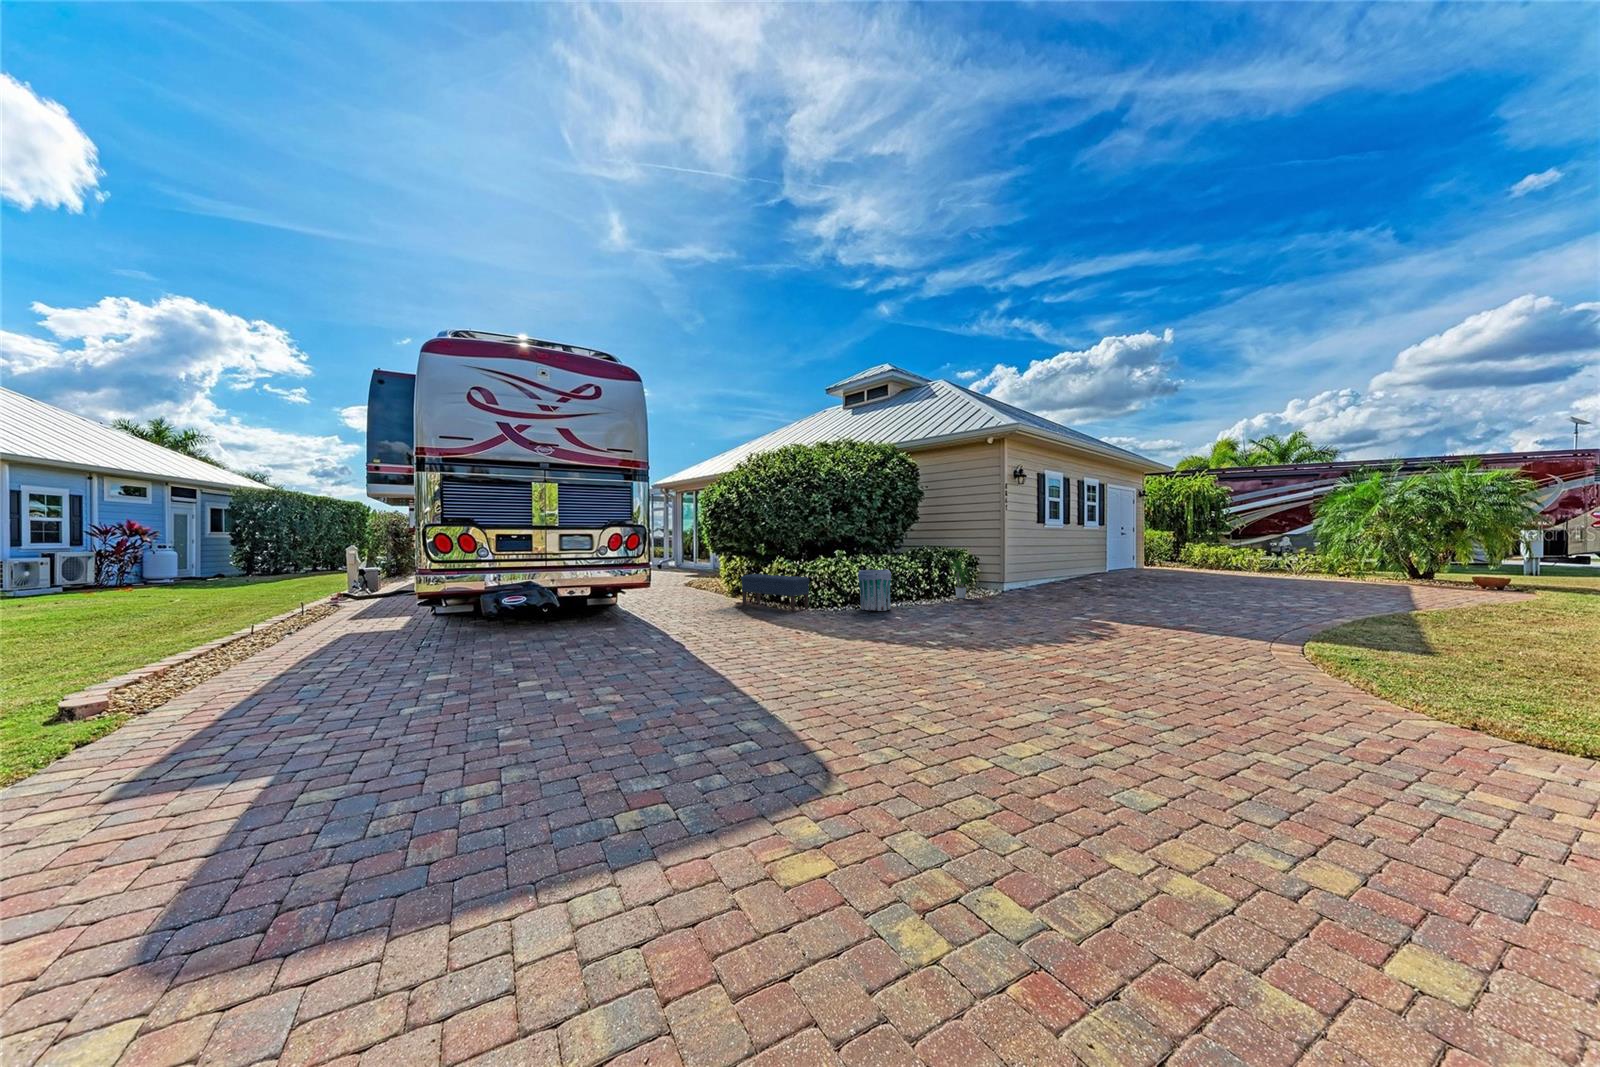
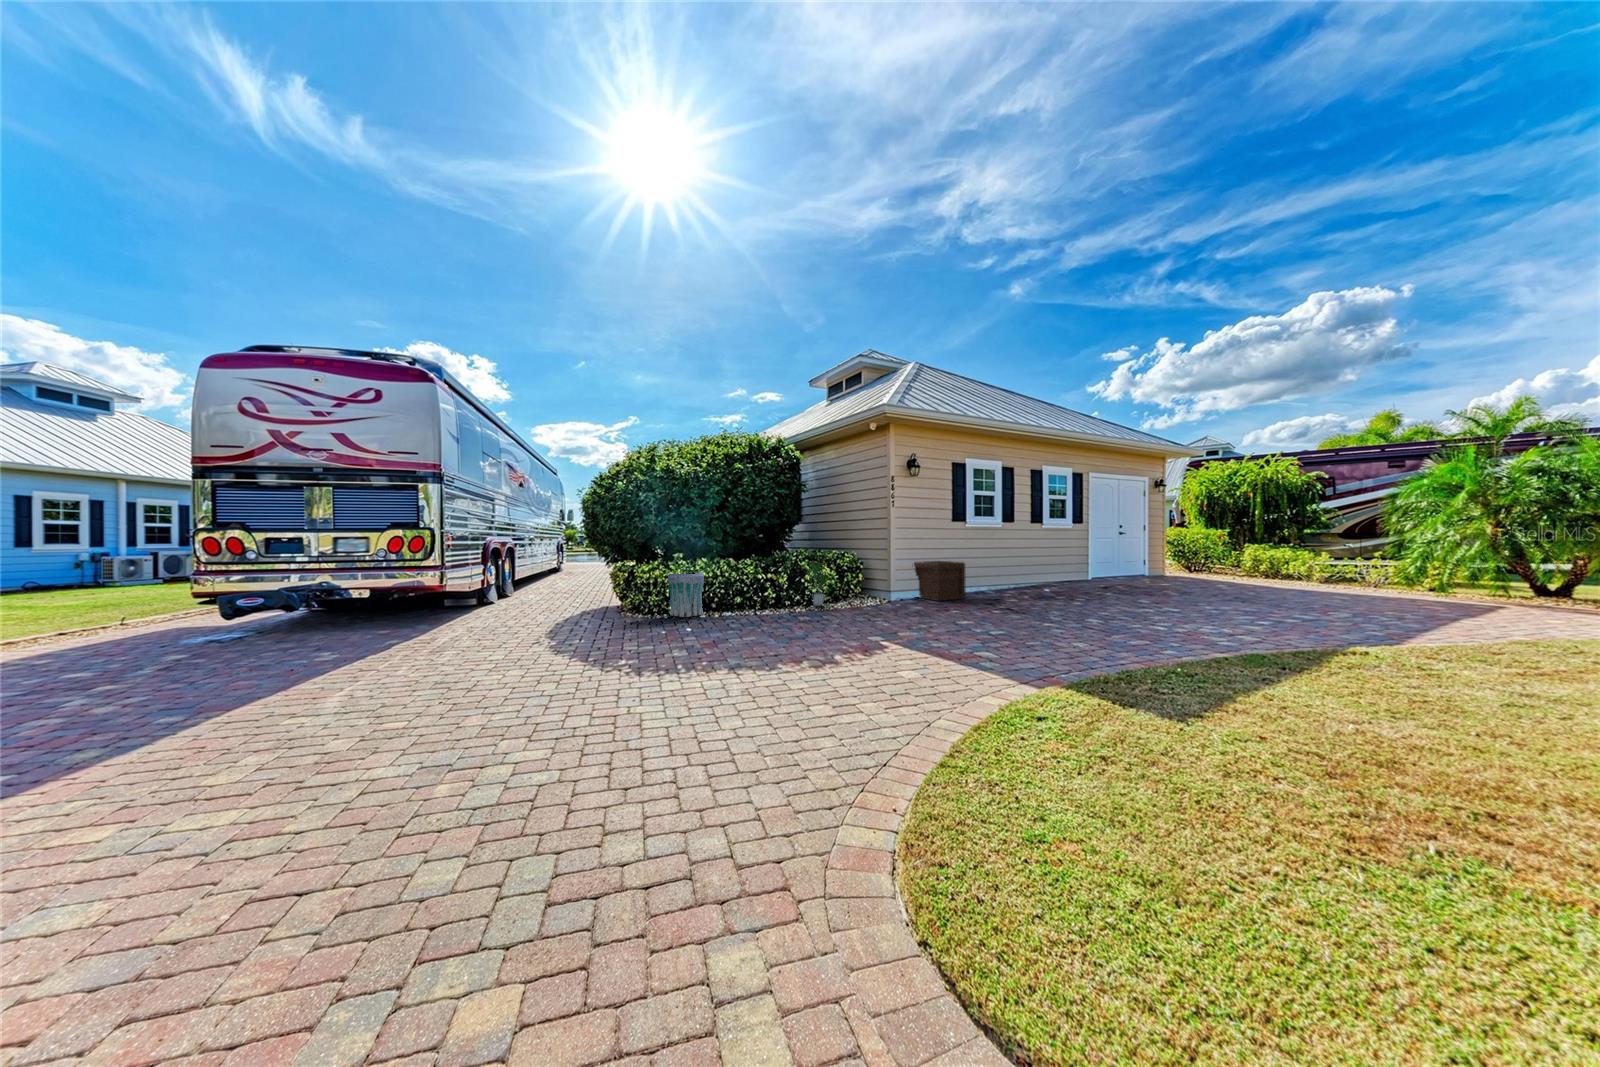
wooden crate: none [1016,558,1061,593] -> present [914,561,966,601]
bench: present [741,574,810,612] -> none [574,575,626,615]

